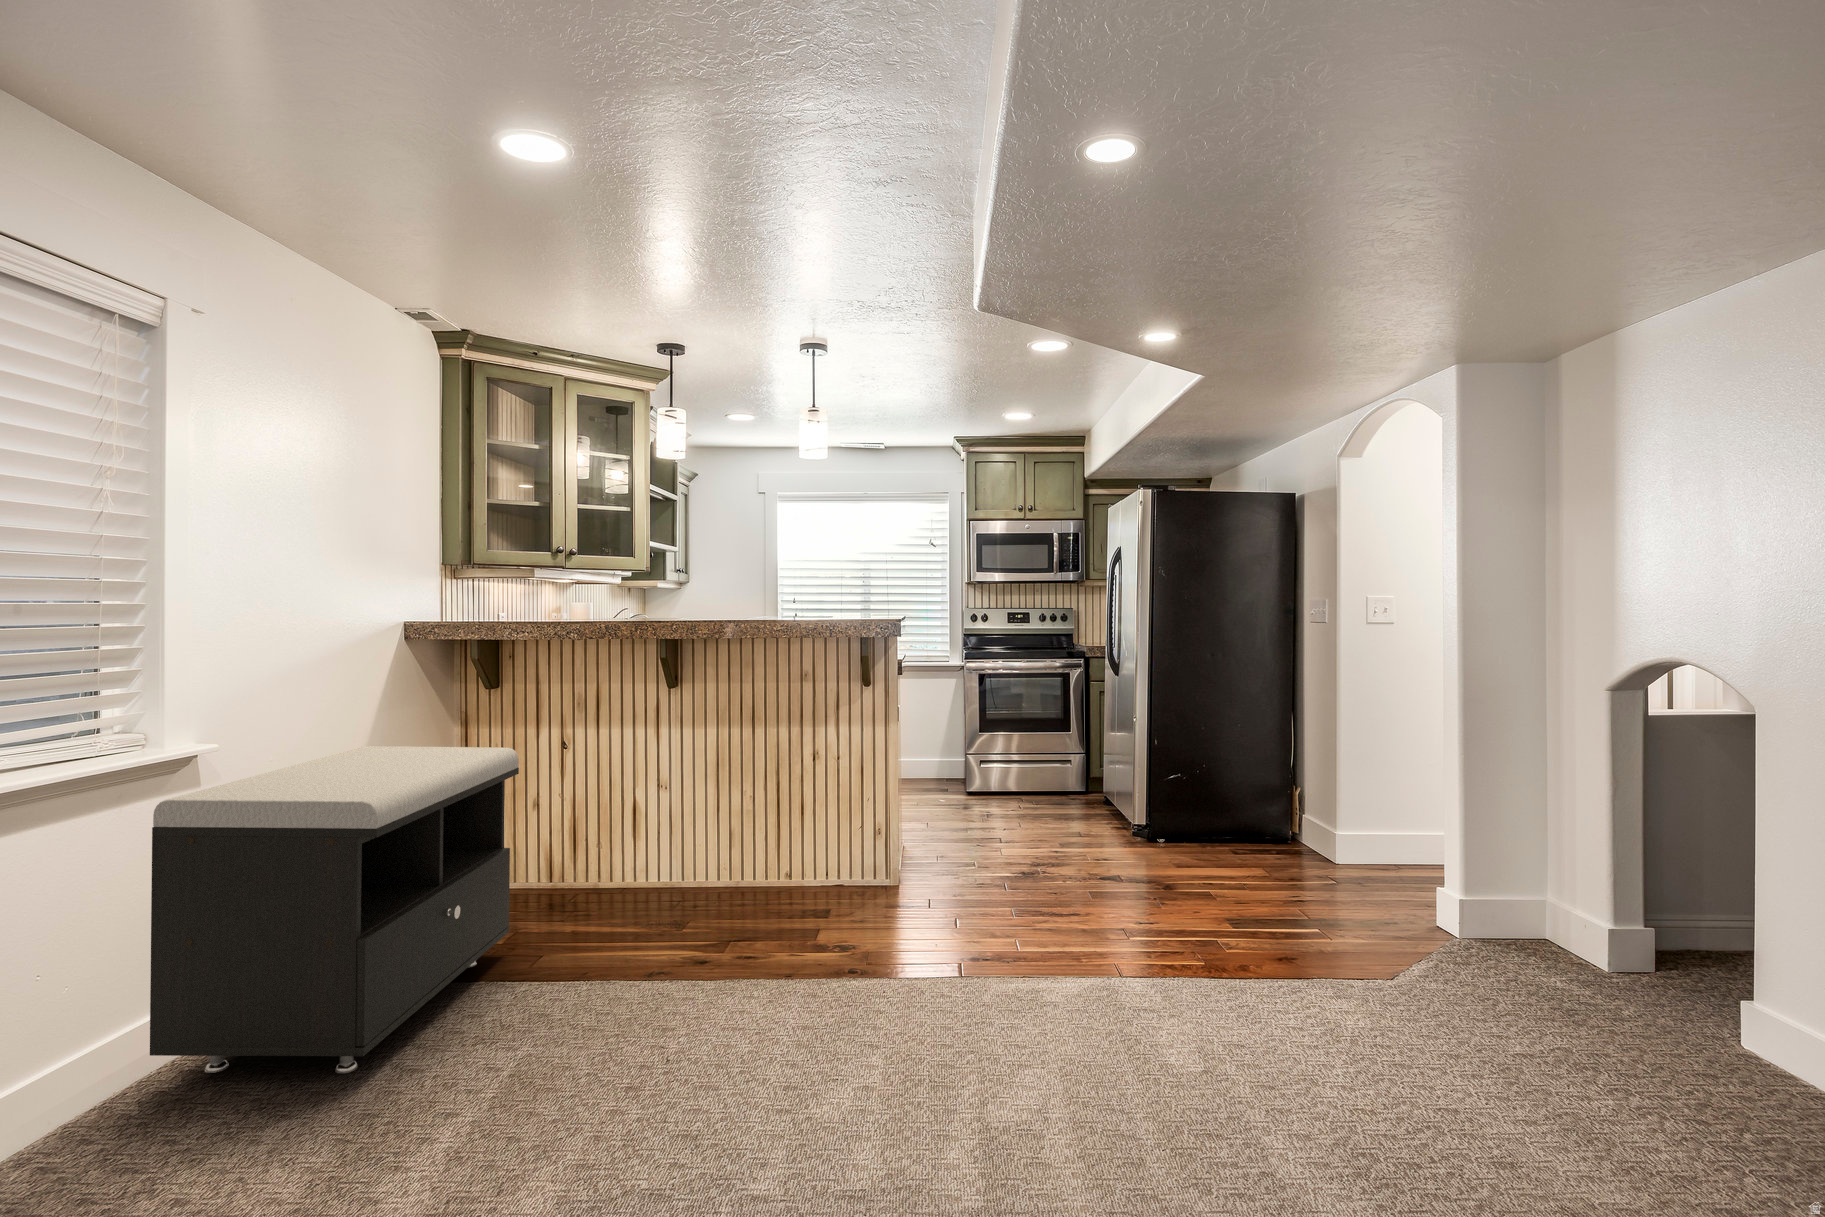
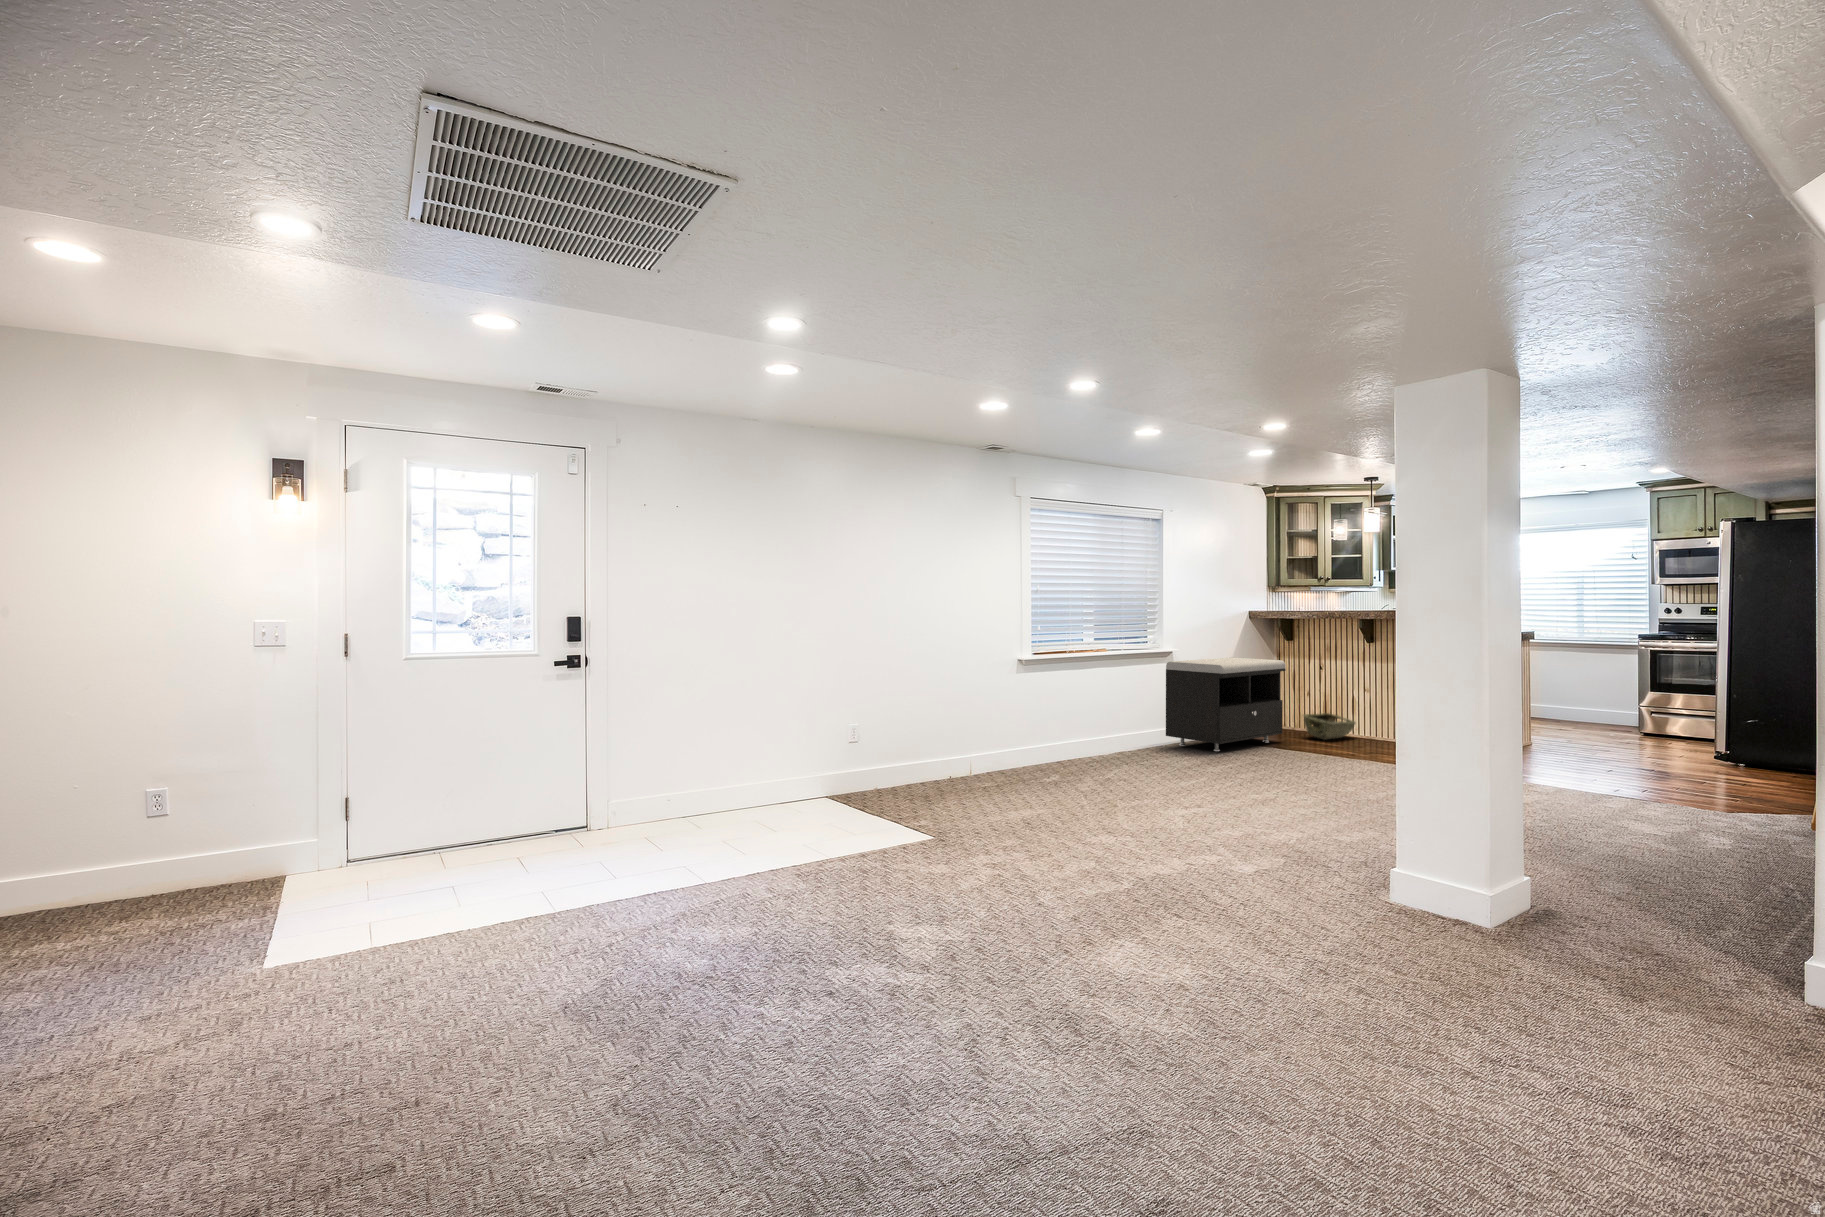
woven basket: none [542,844,645,916] -> present [1303,713,1355,739]

